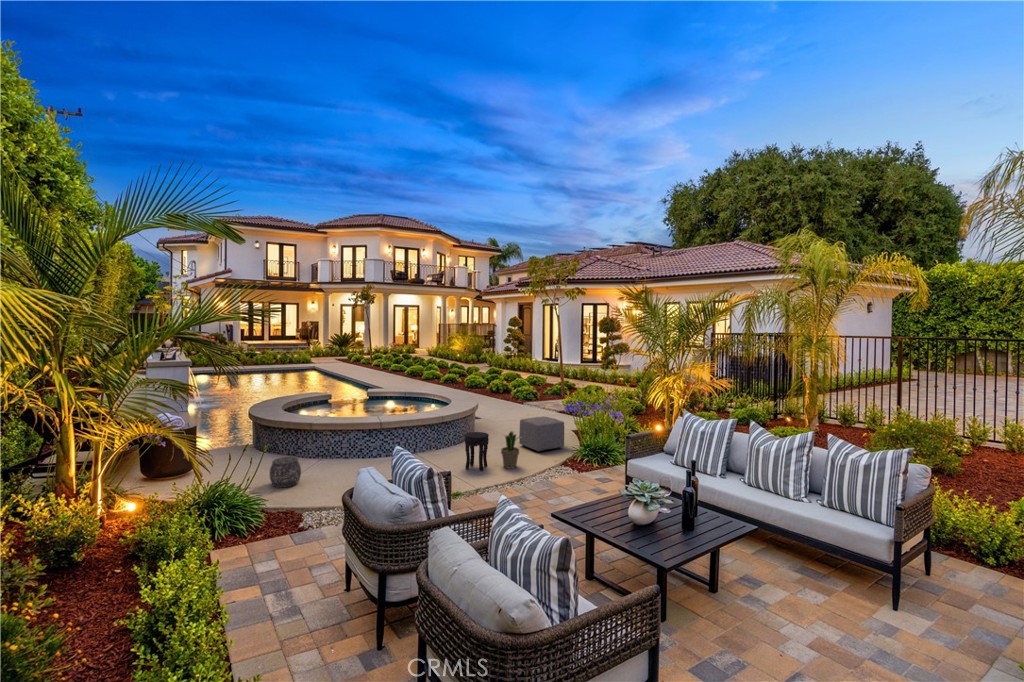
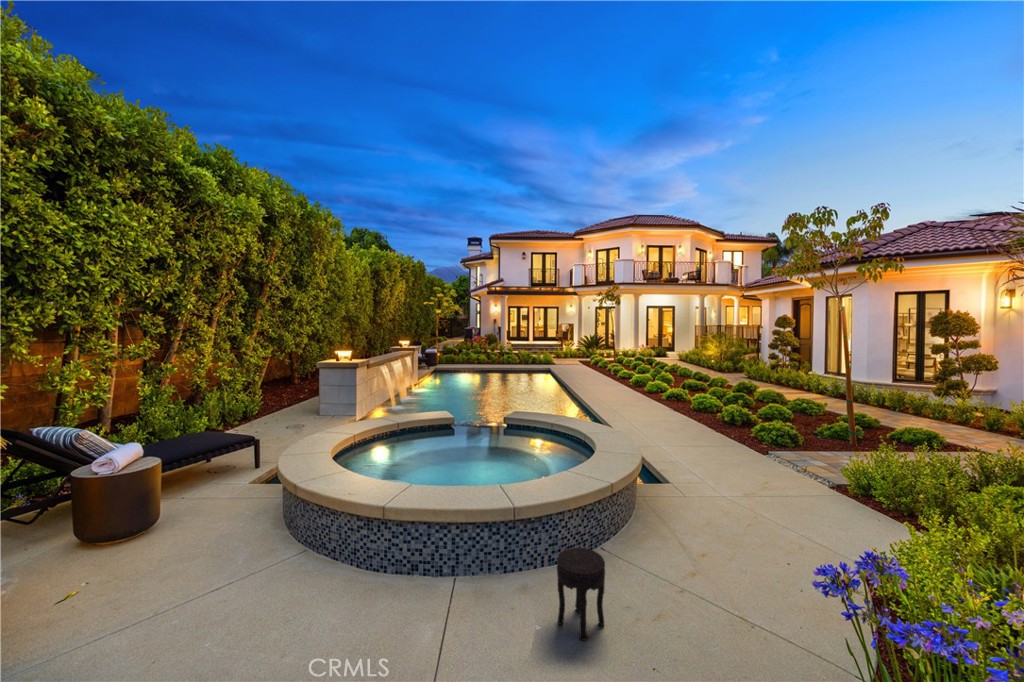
ottoman: present [519,417,564,452] -> none [707,521,811,608]
potted plant: present [501,431,519,468] -> none [630,568,678,657]
woven basket: present [270,457,301,488] -> none [271,529,318,581]

